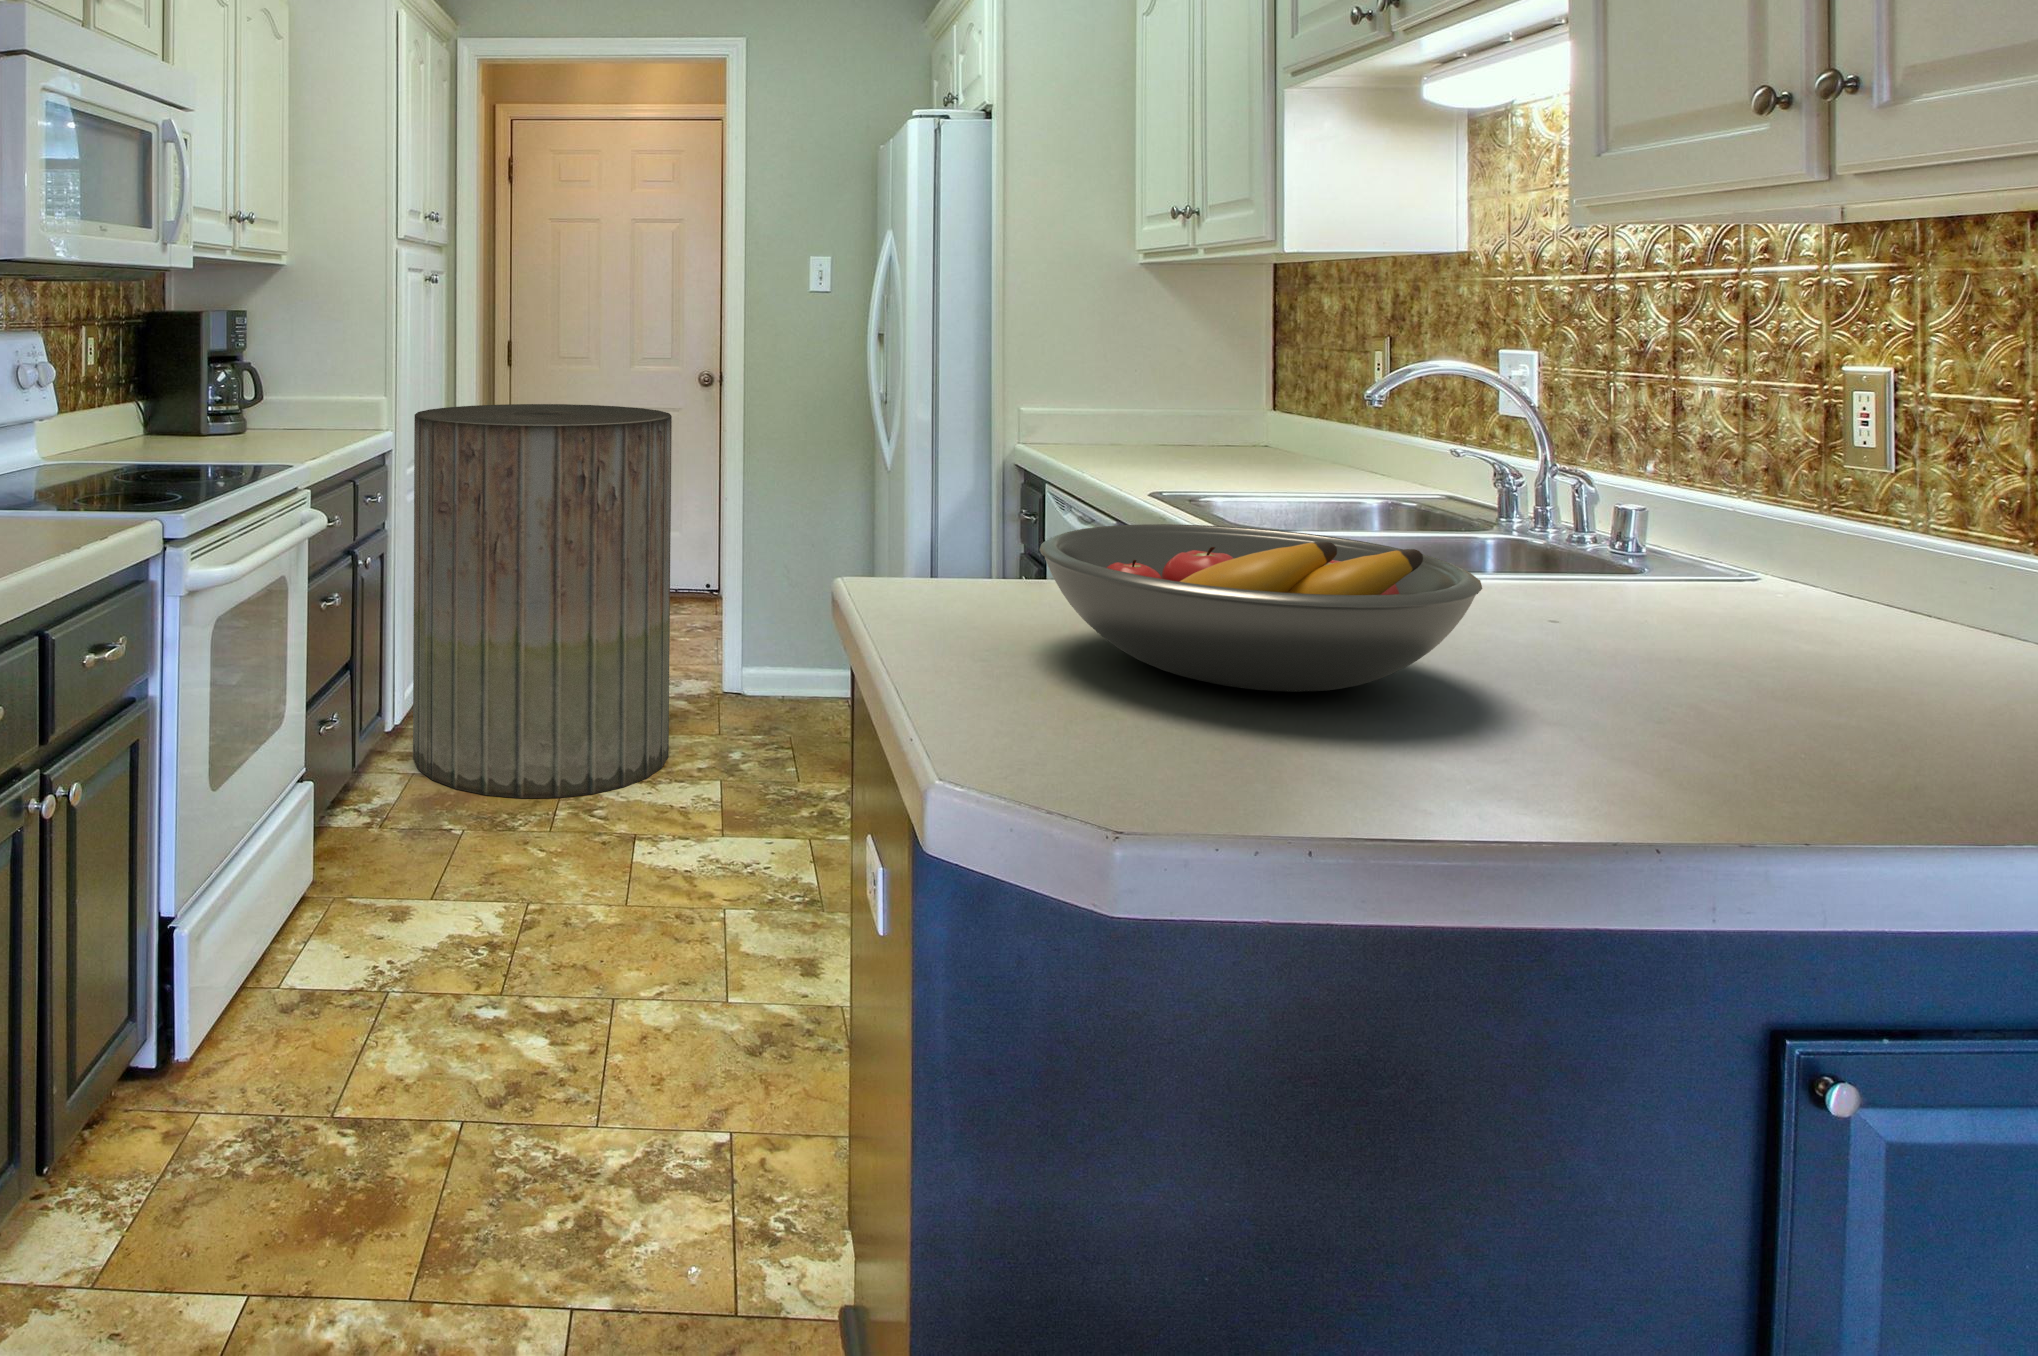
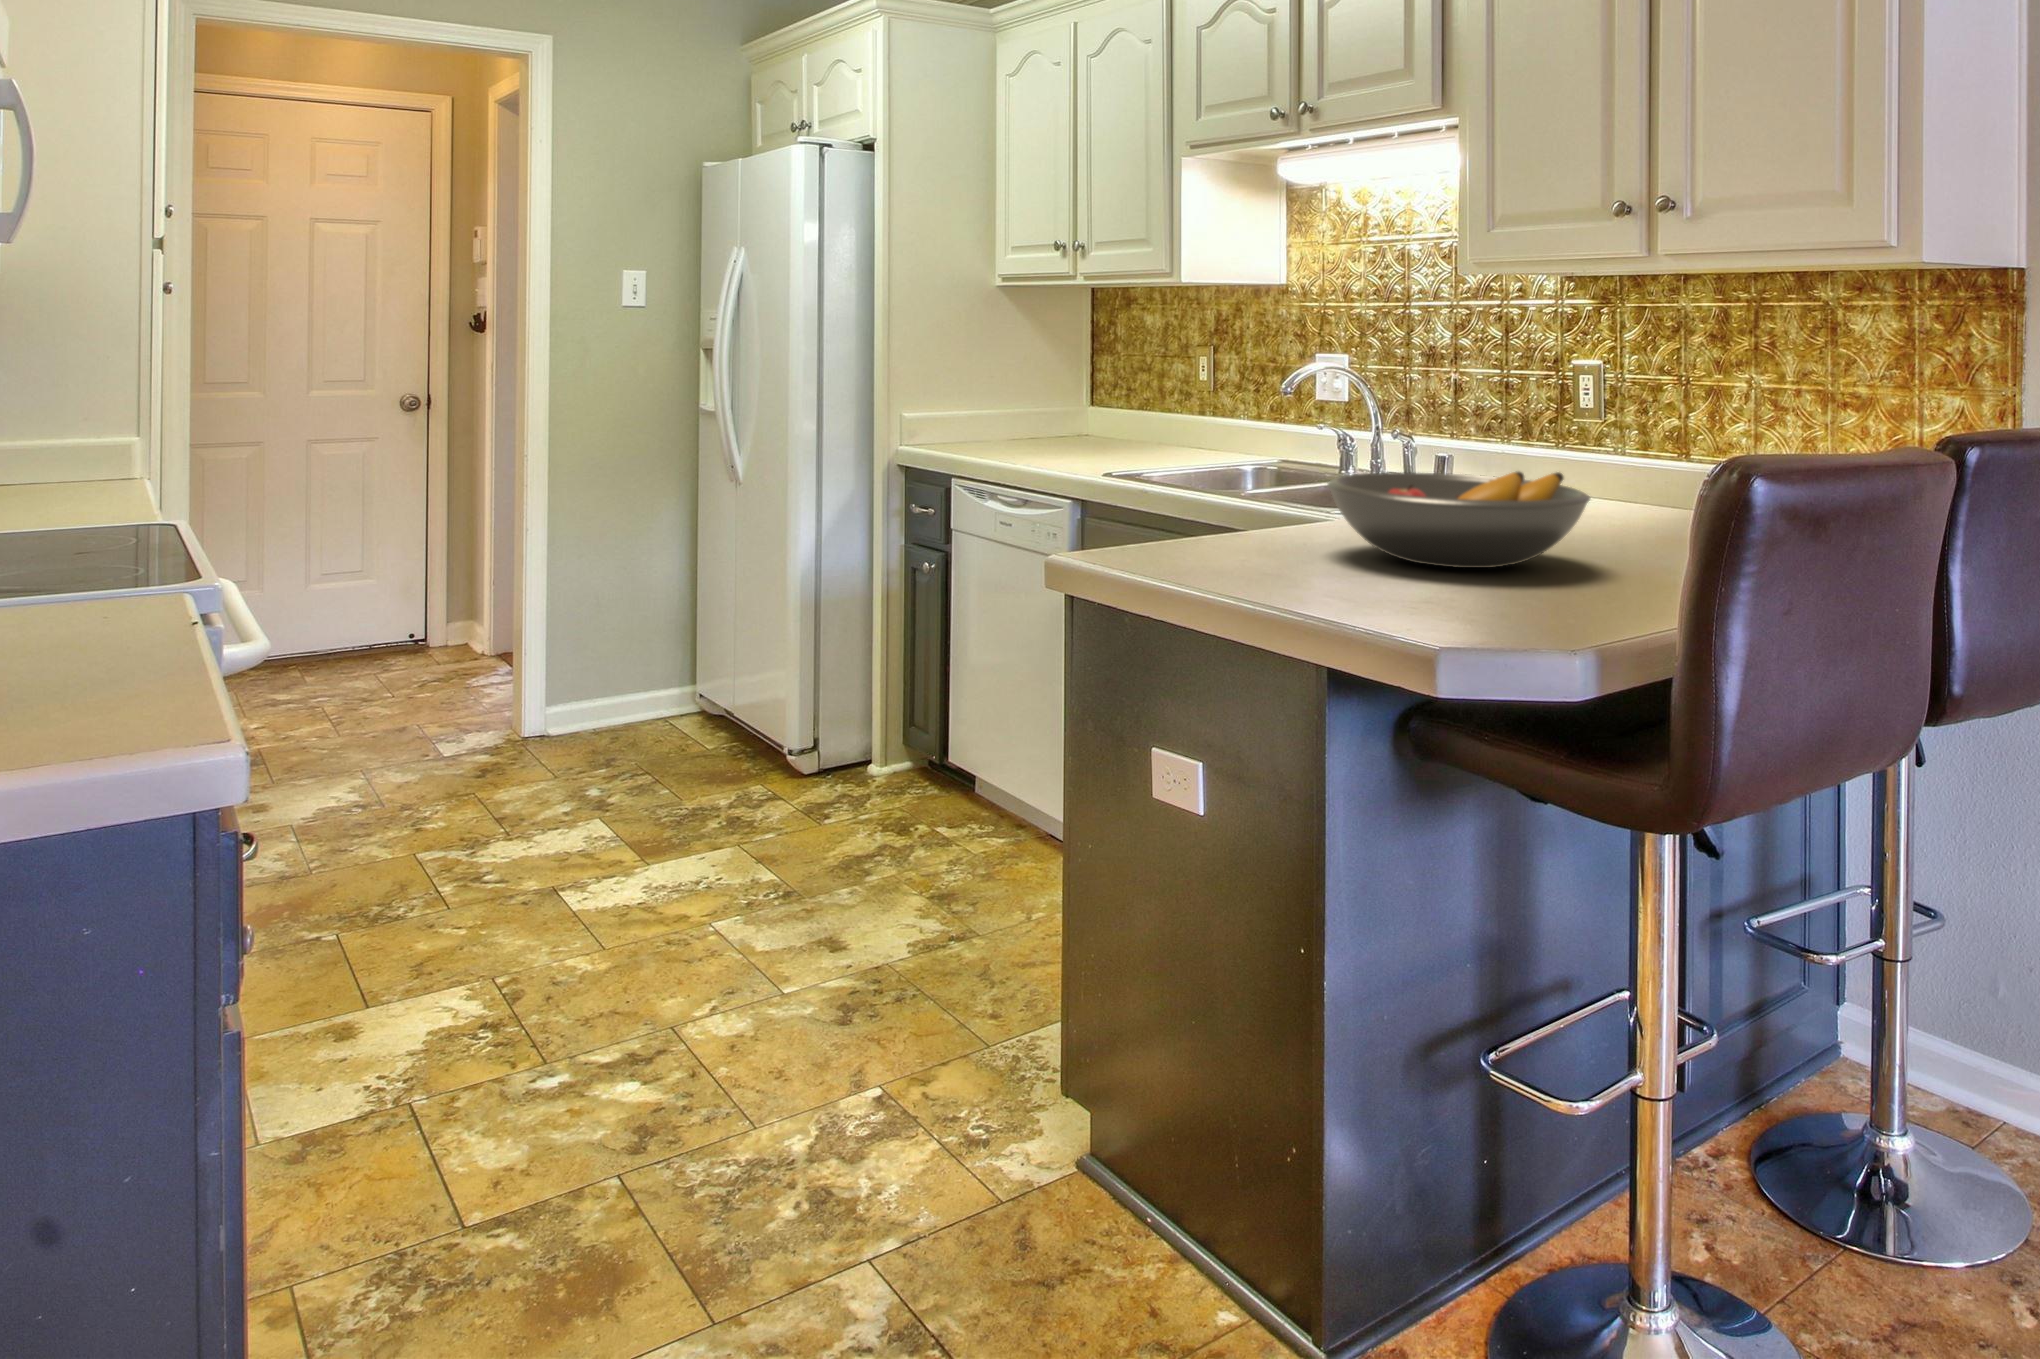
trash can: present [413,404,672,798] -> none [141,411,529,898]

